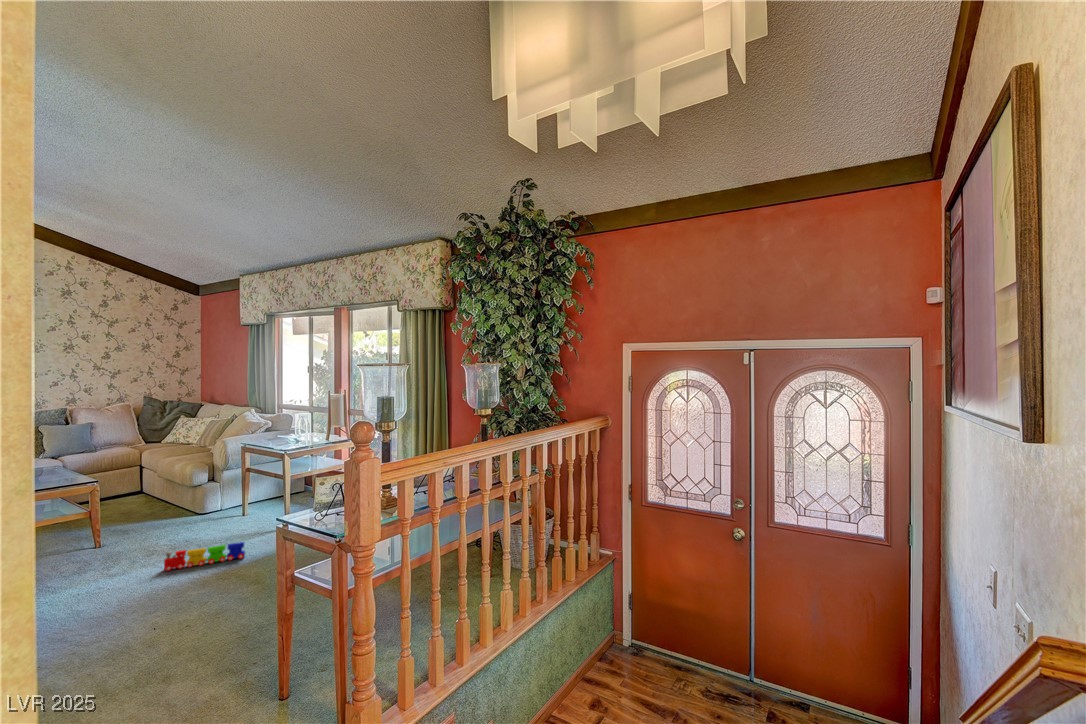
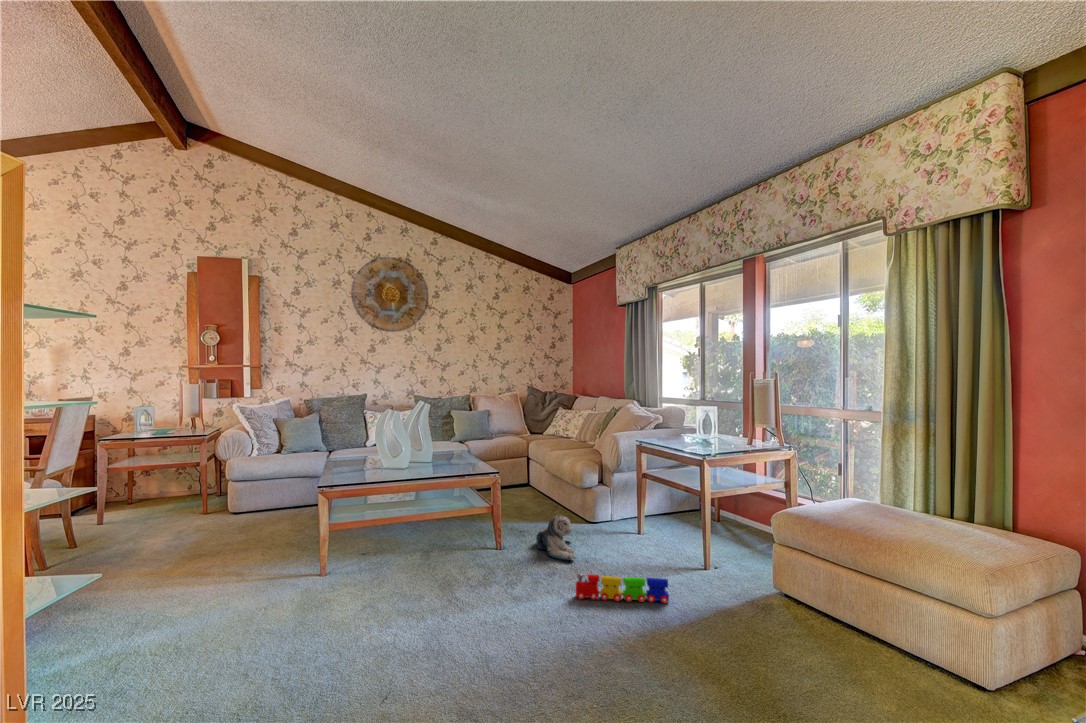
plush toy: none [136,512,173,548] -> present [536,515,575,560]

